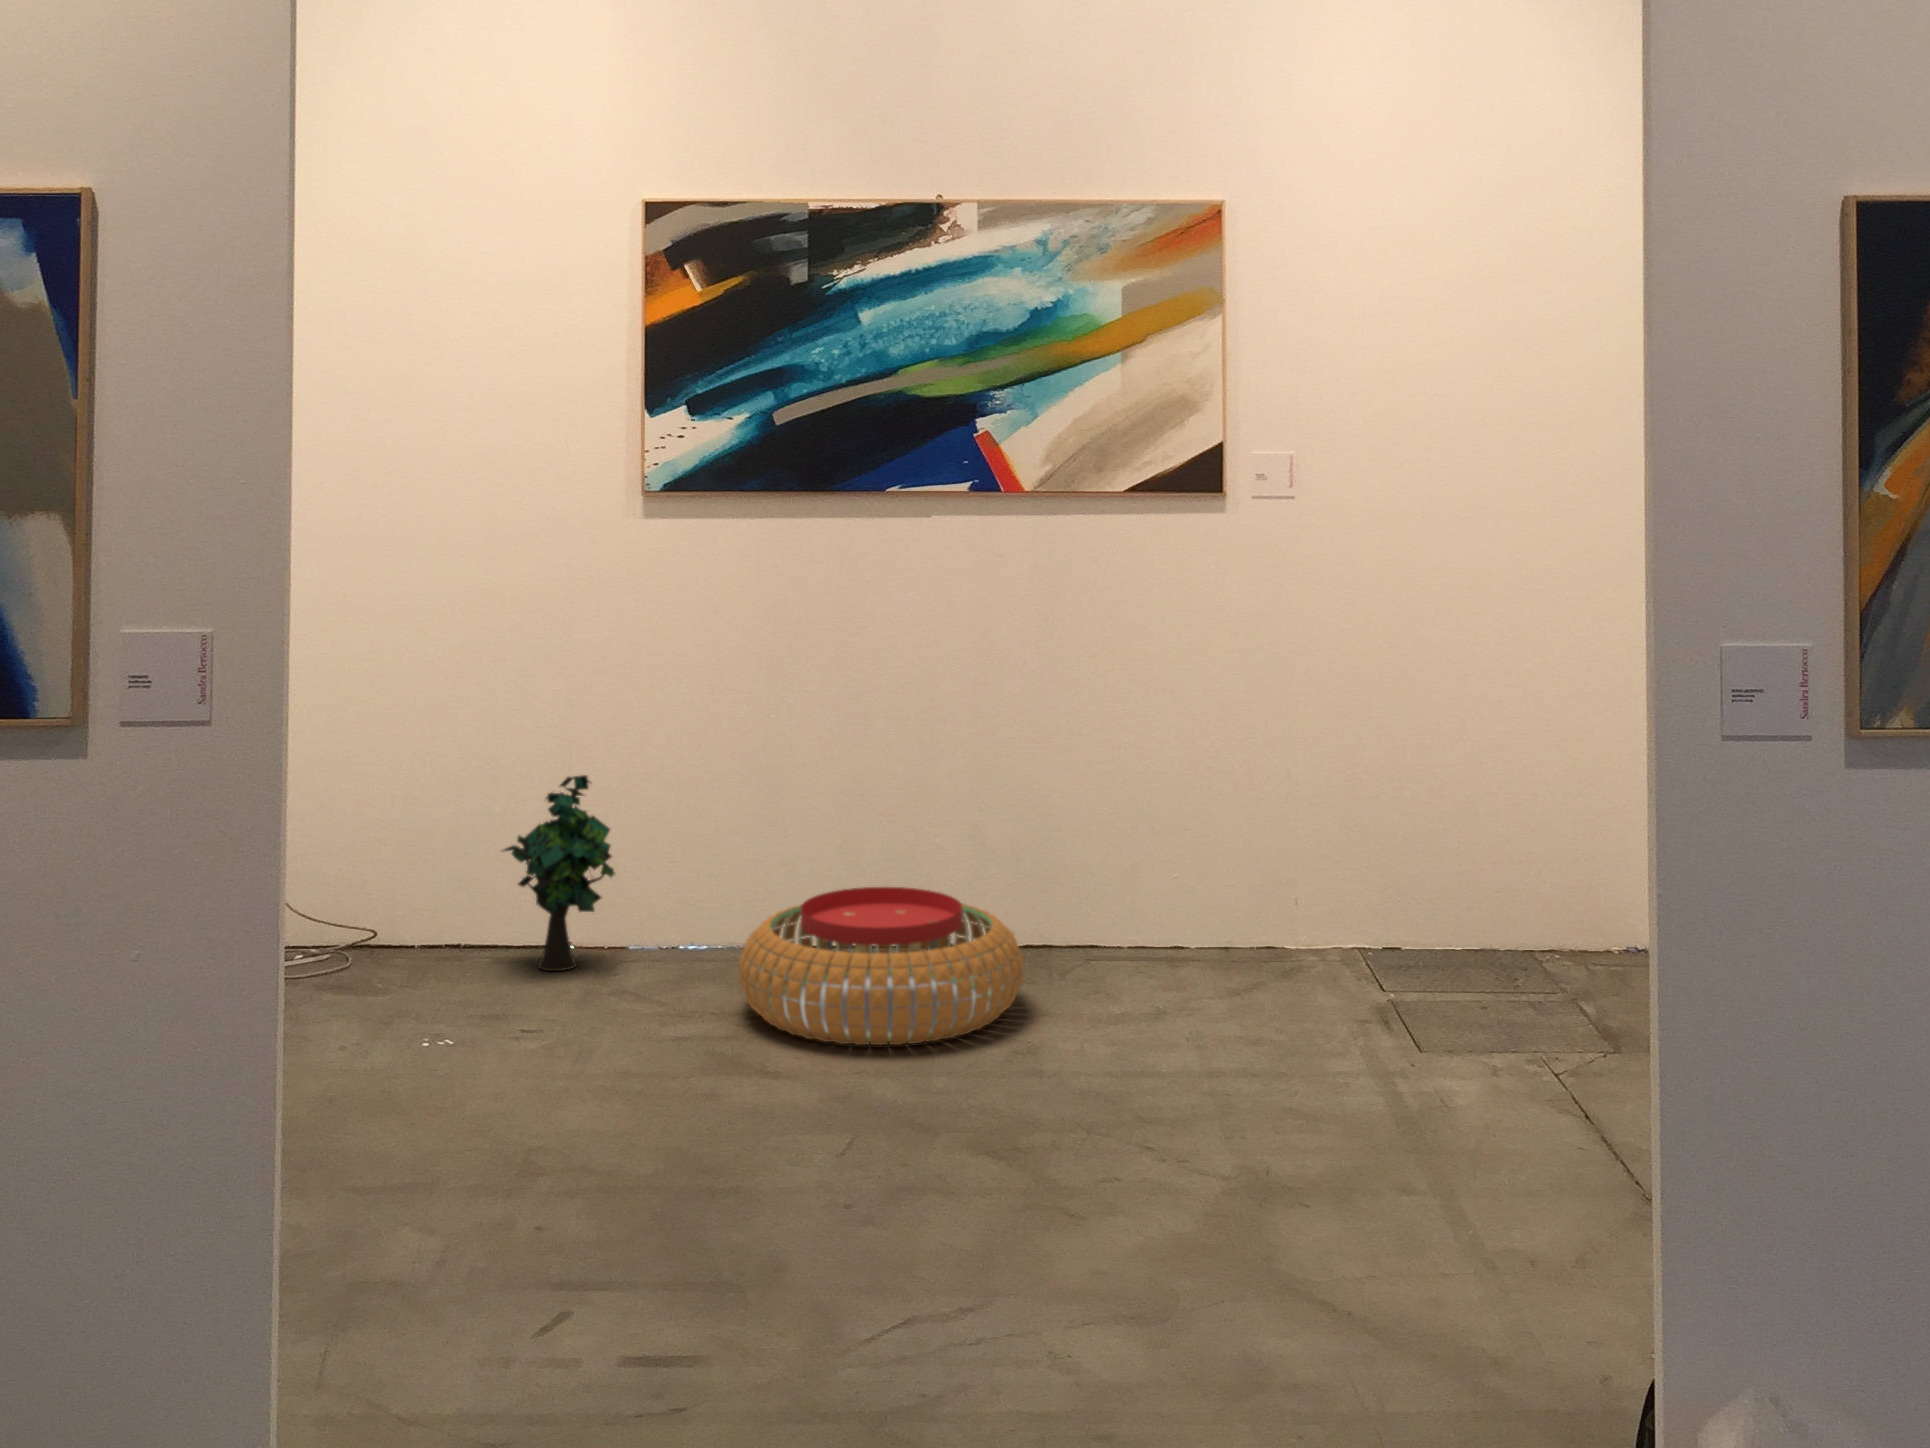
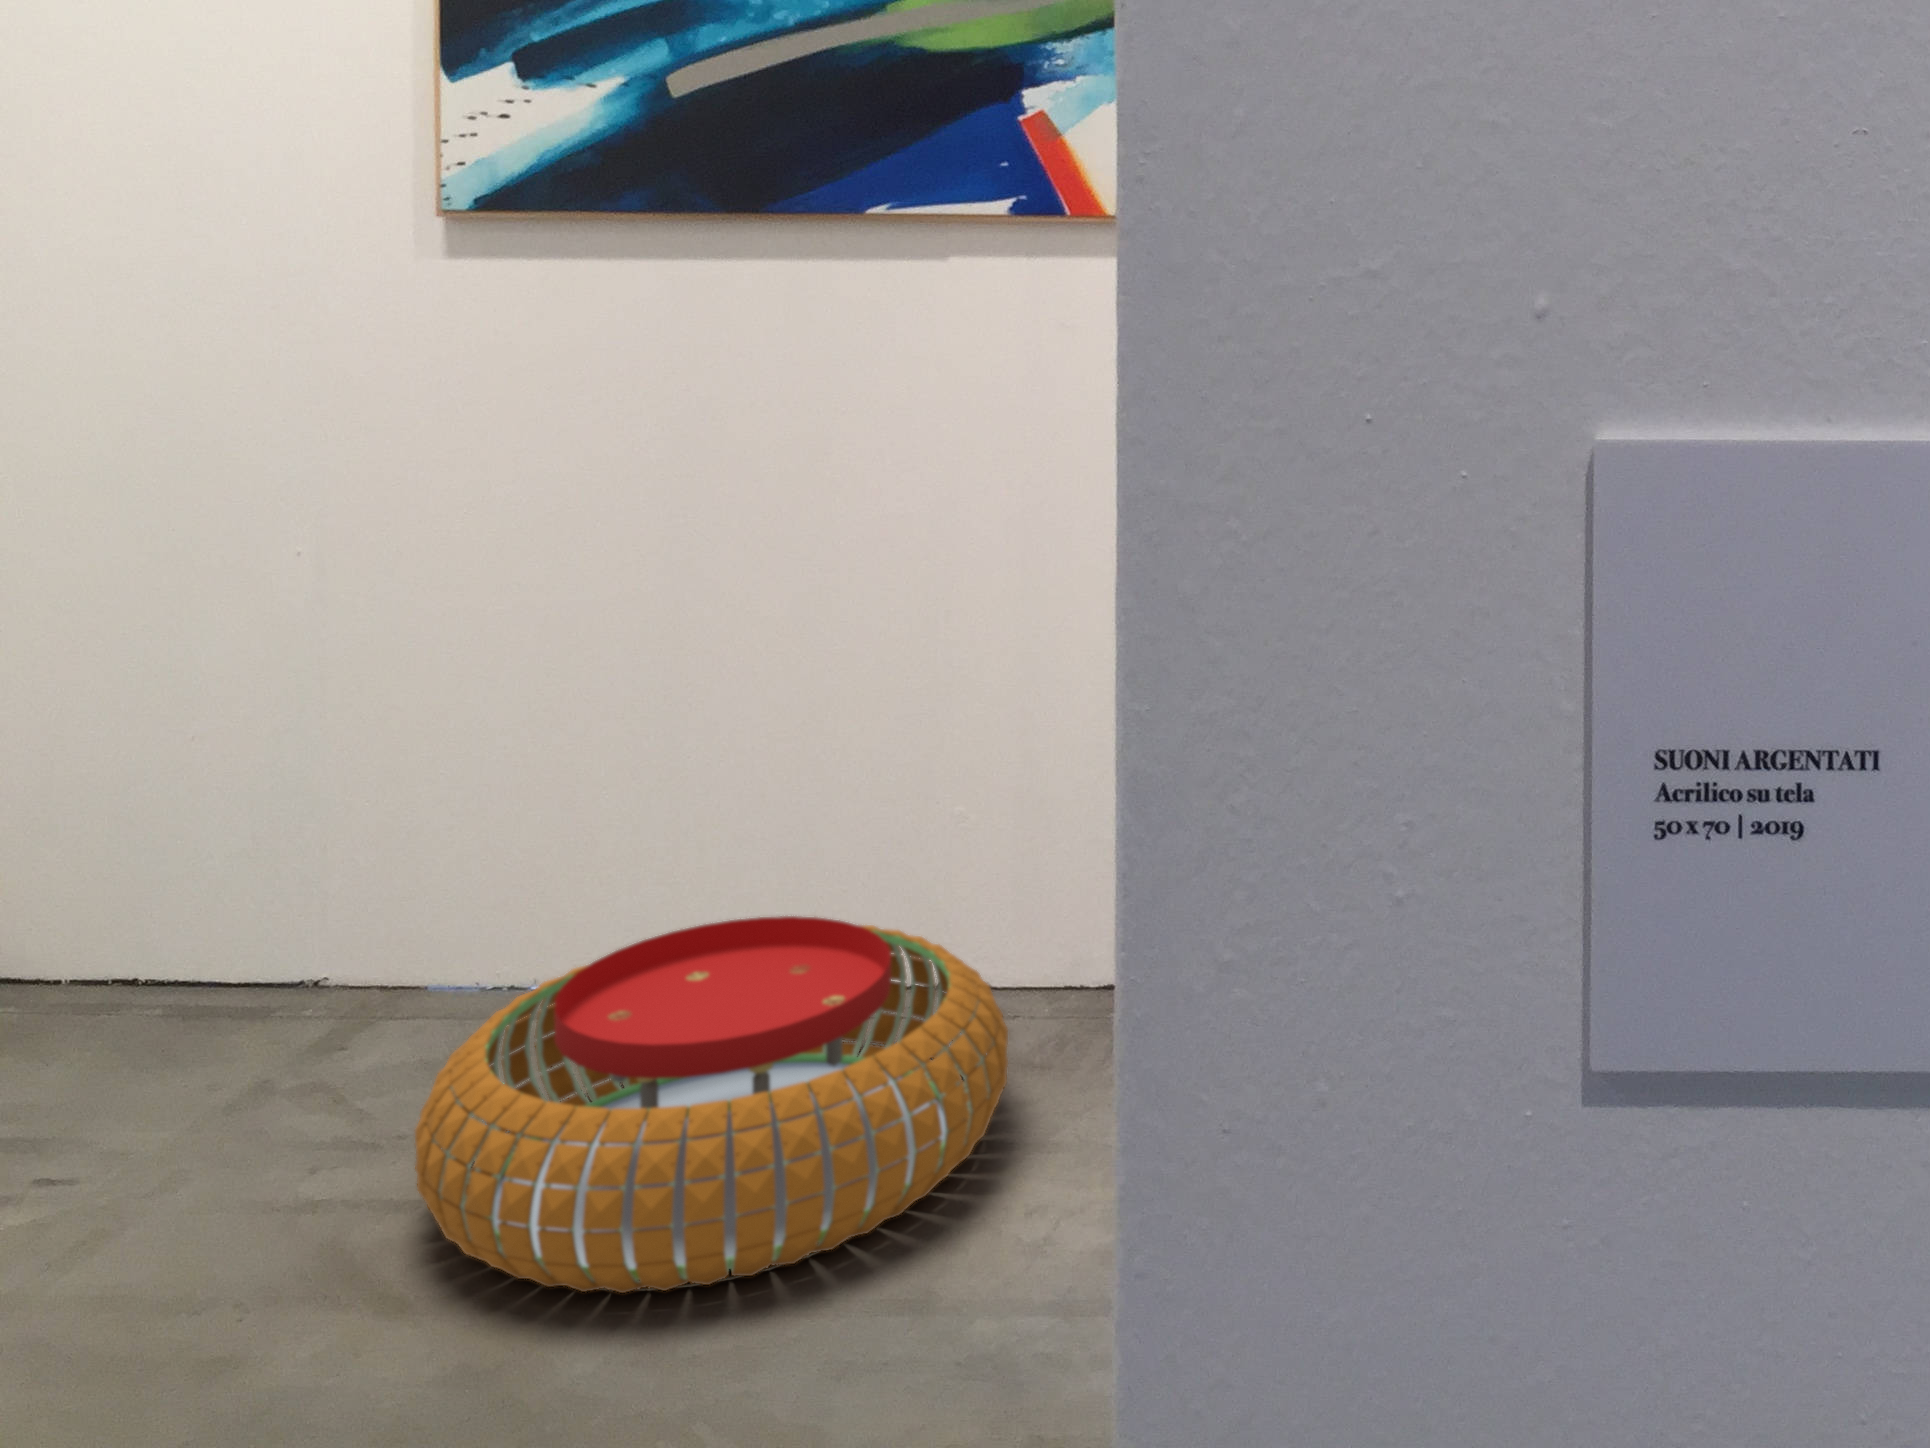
decorative plant: present [504,775,615,971] -> none [139,703,381,1050]

